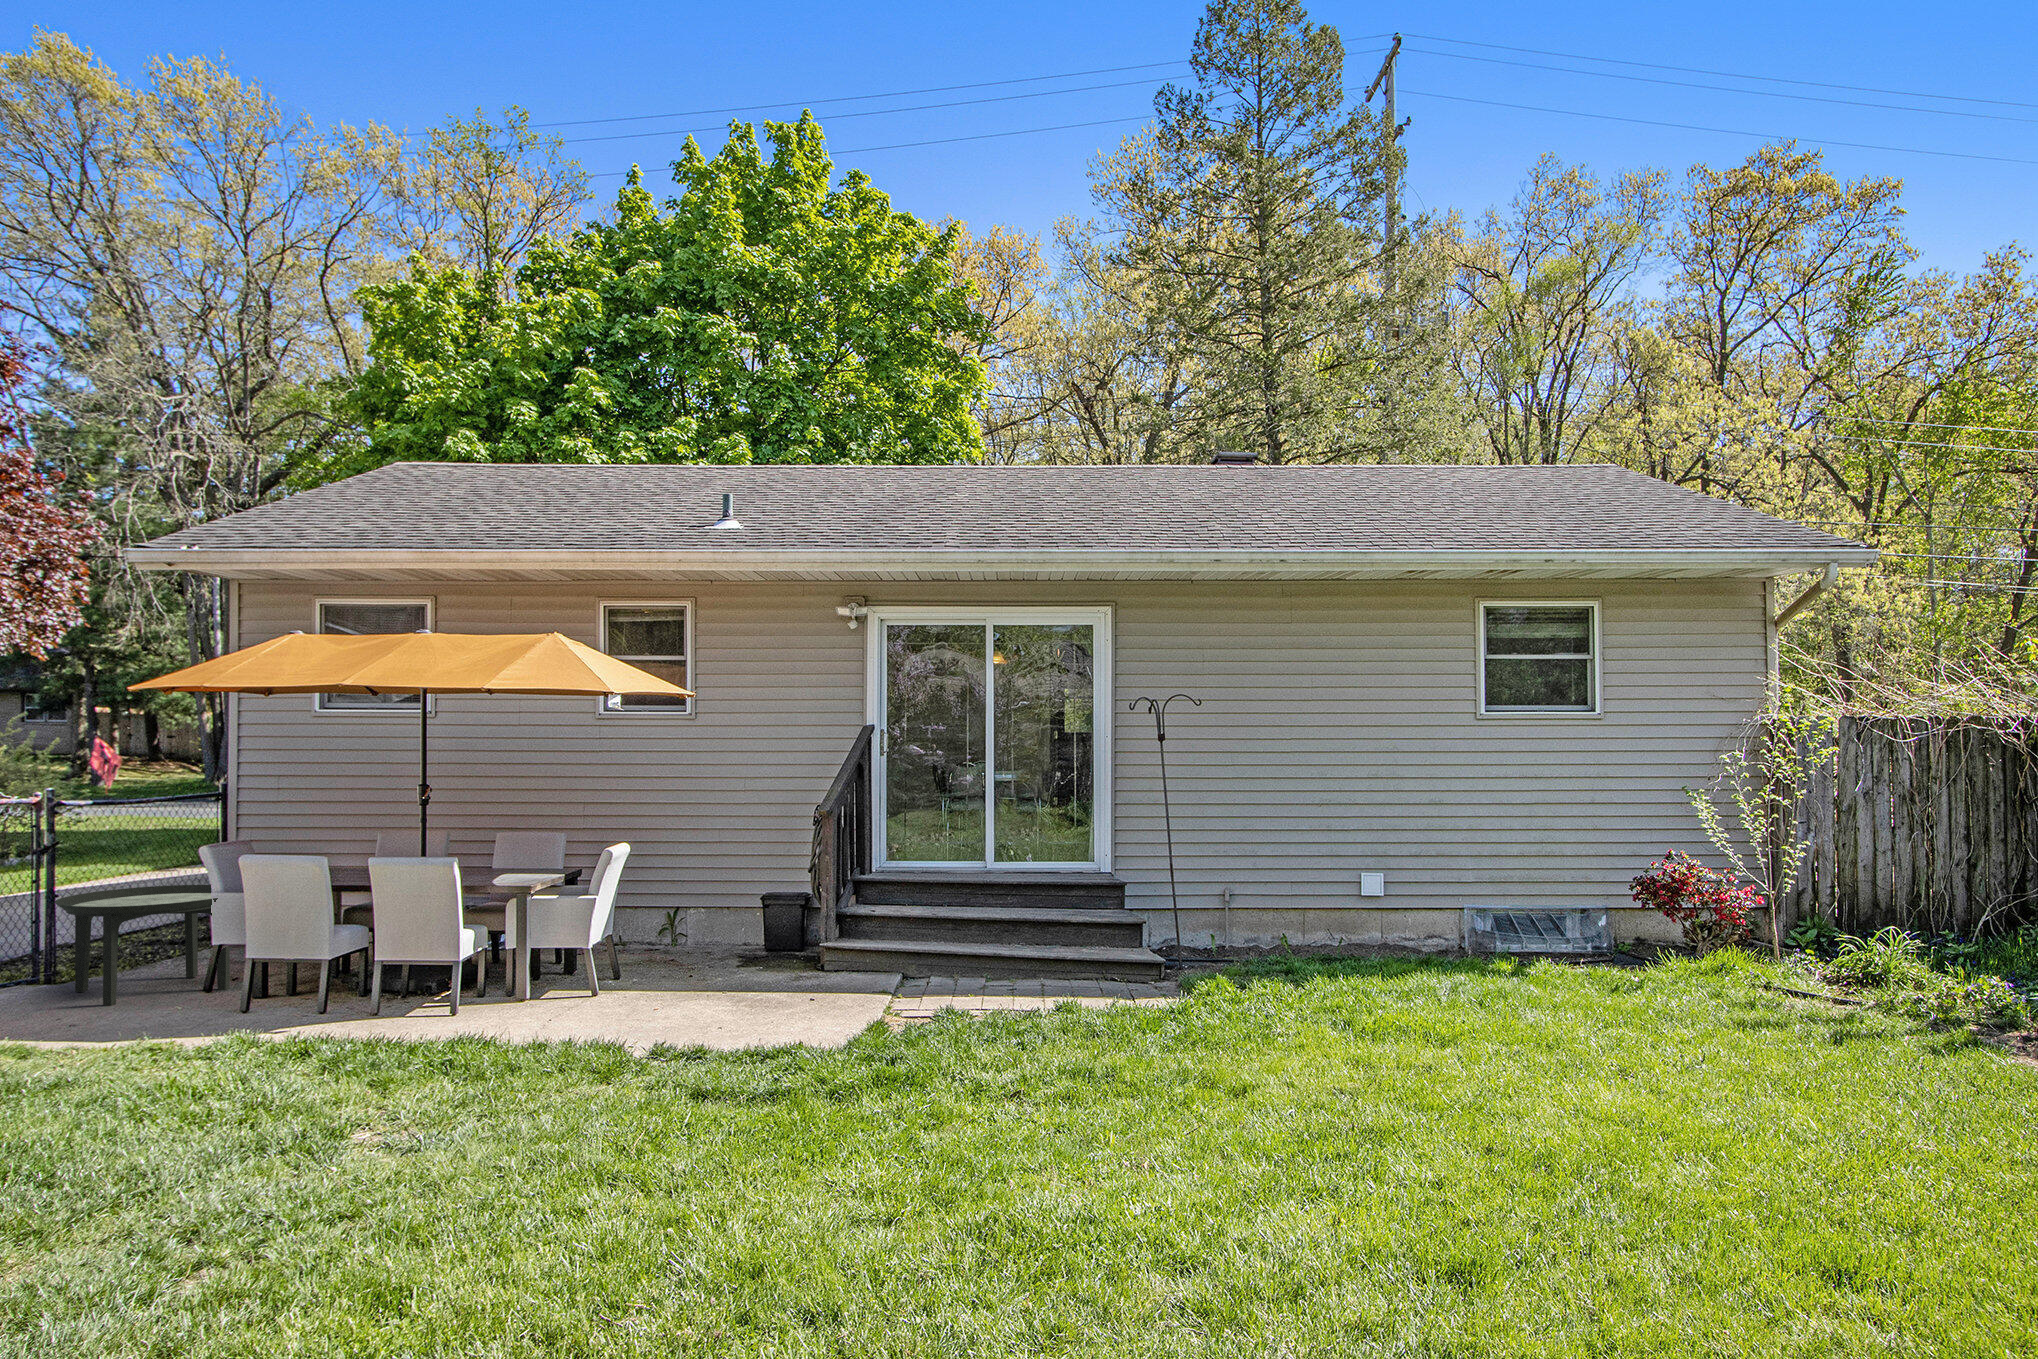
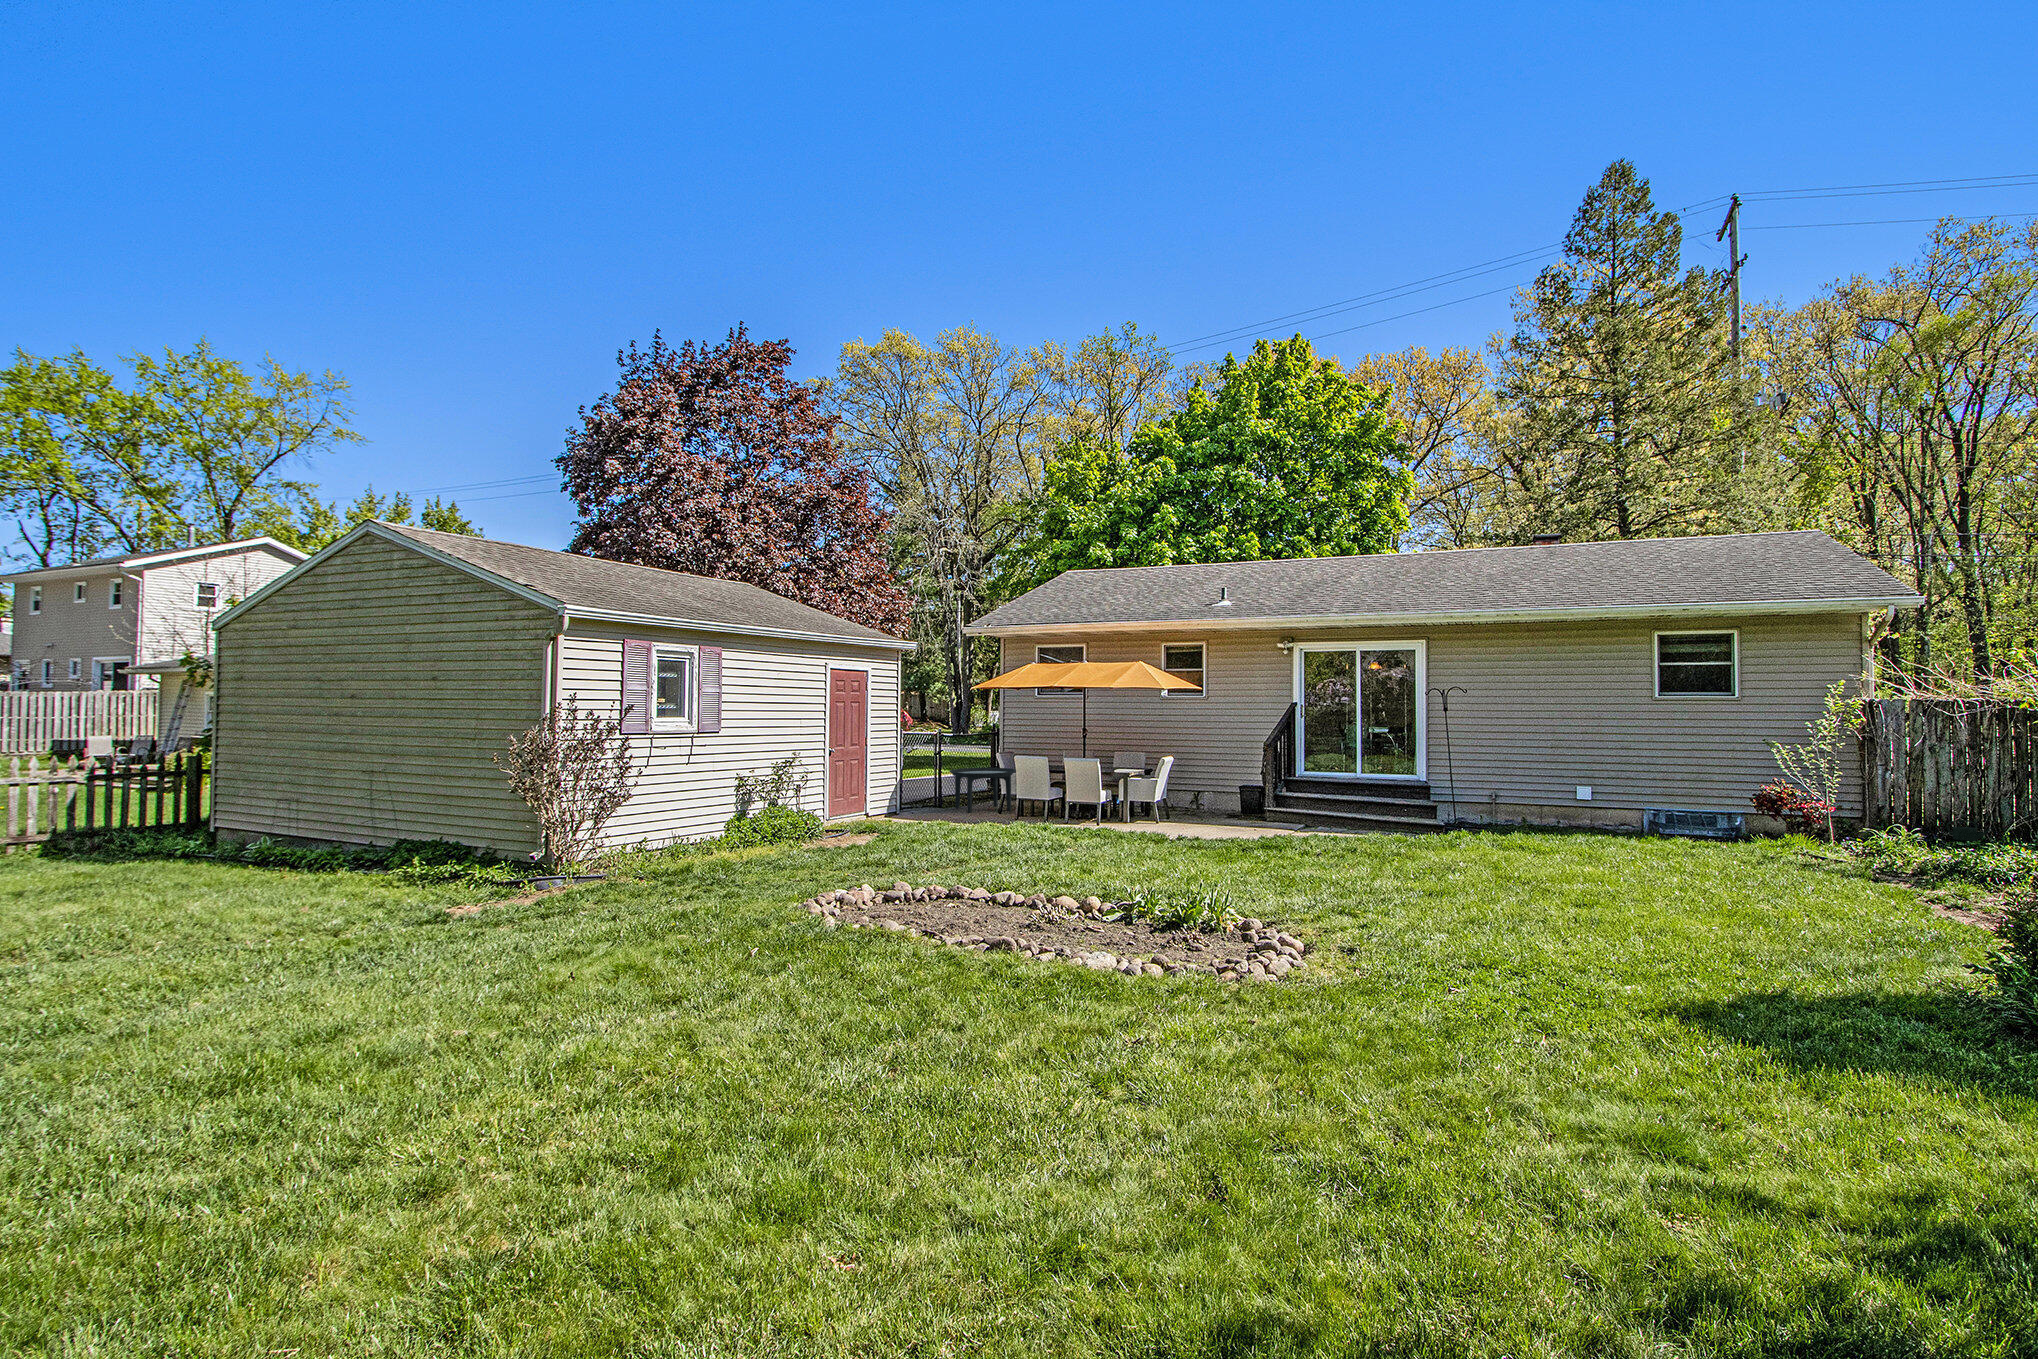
watering can: none [1899,907,1961,940] -> present [1946,820,1993,841]

